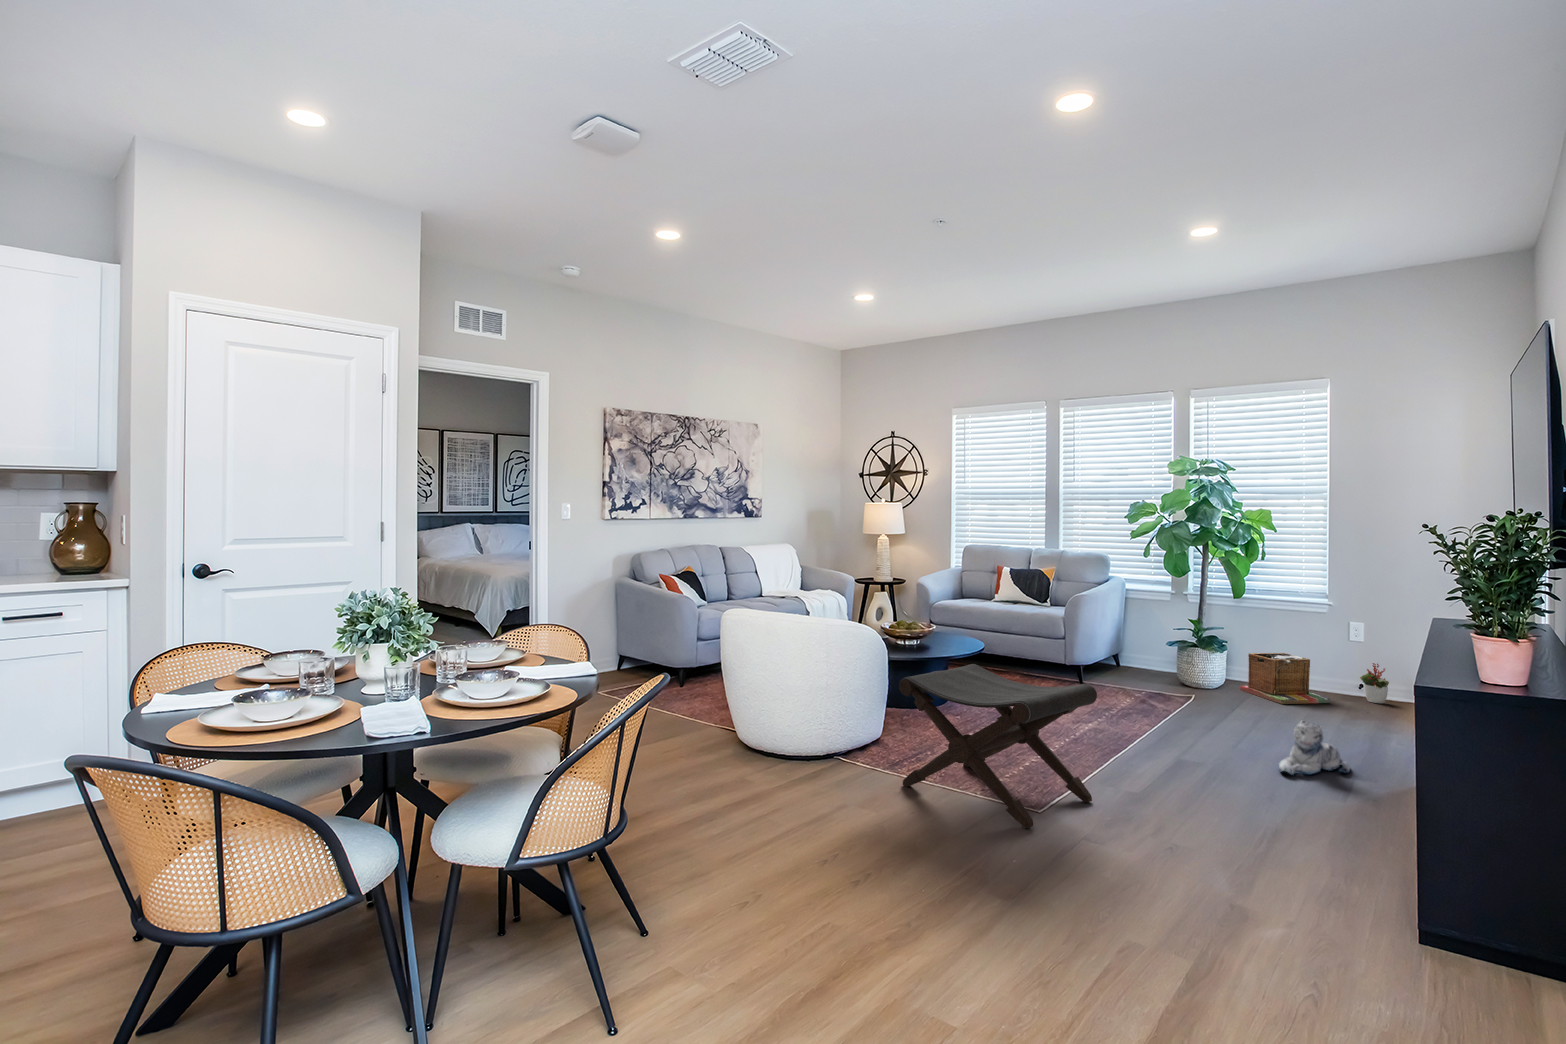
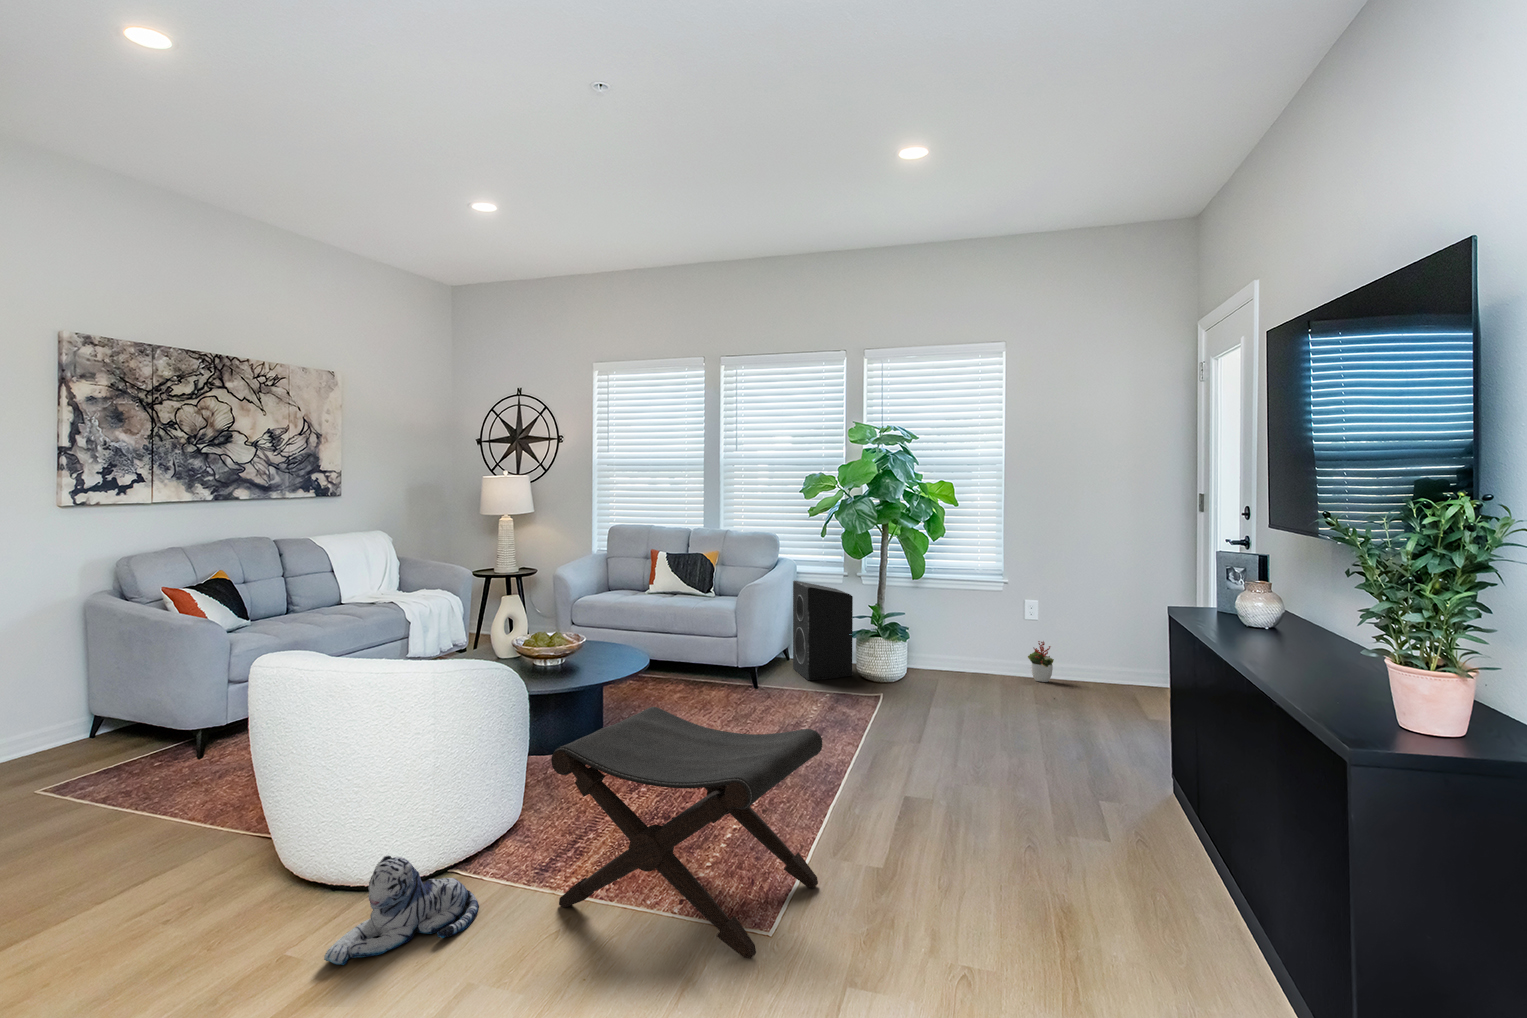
speaker: none [1118,595,1175,682] -> present [793,581,853,680]
laundry basket: present [1240,653,1330,704] -> none [919,636,1004,694]
plush toy: present [1279,721,1350,775] -> present [324,855,479,965]

